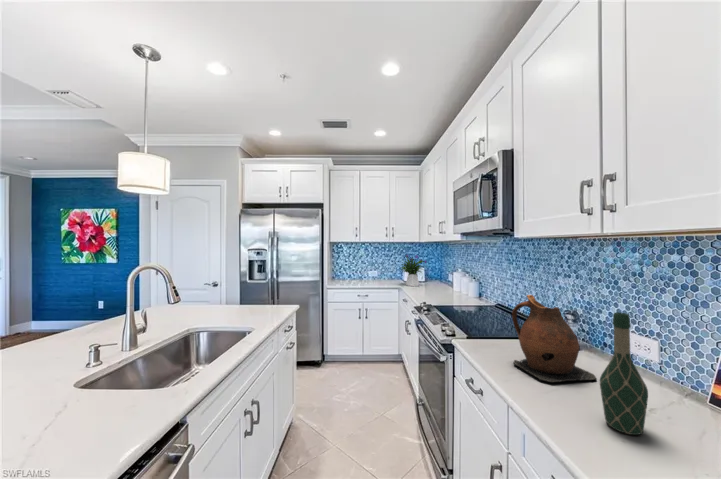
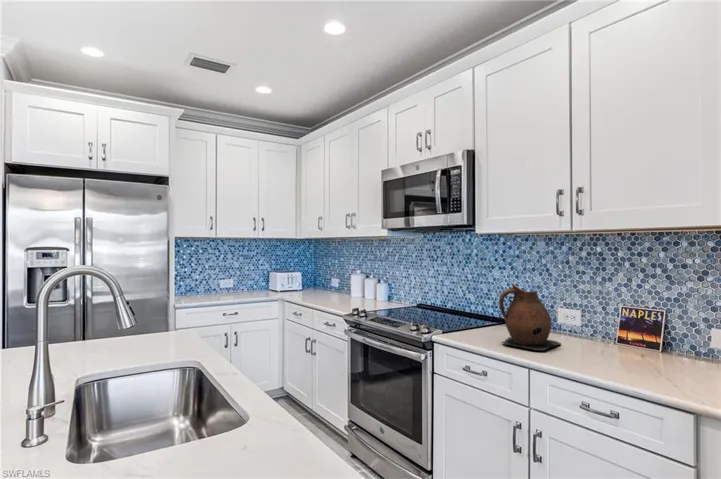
flower arrangement: present [401,254,427,286] -> none [268,252,311,295]
wine bottle: present [600,312,648,435] -> none [593,286,622,367]

